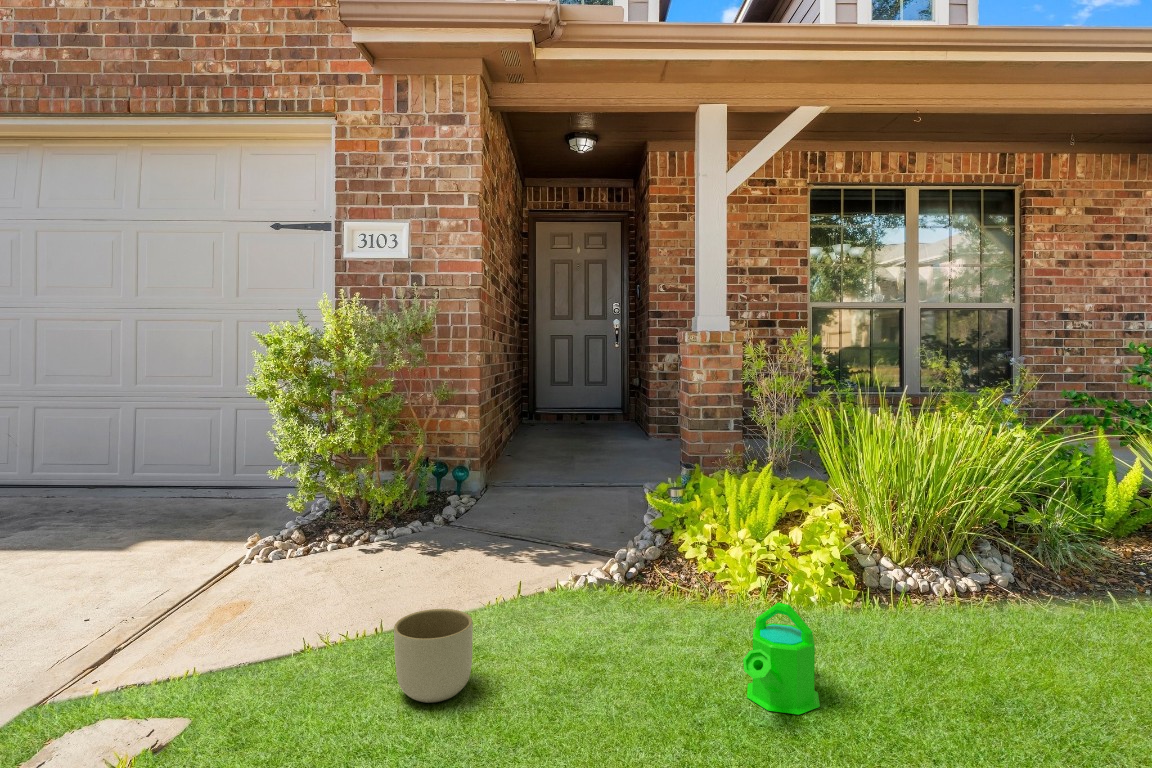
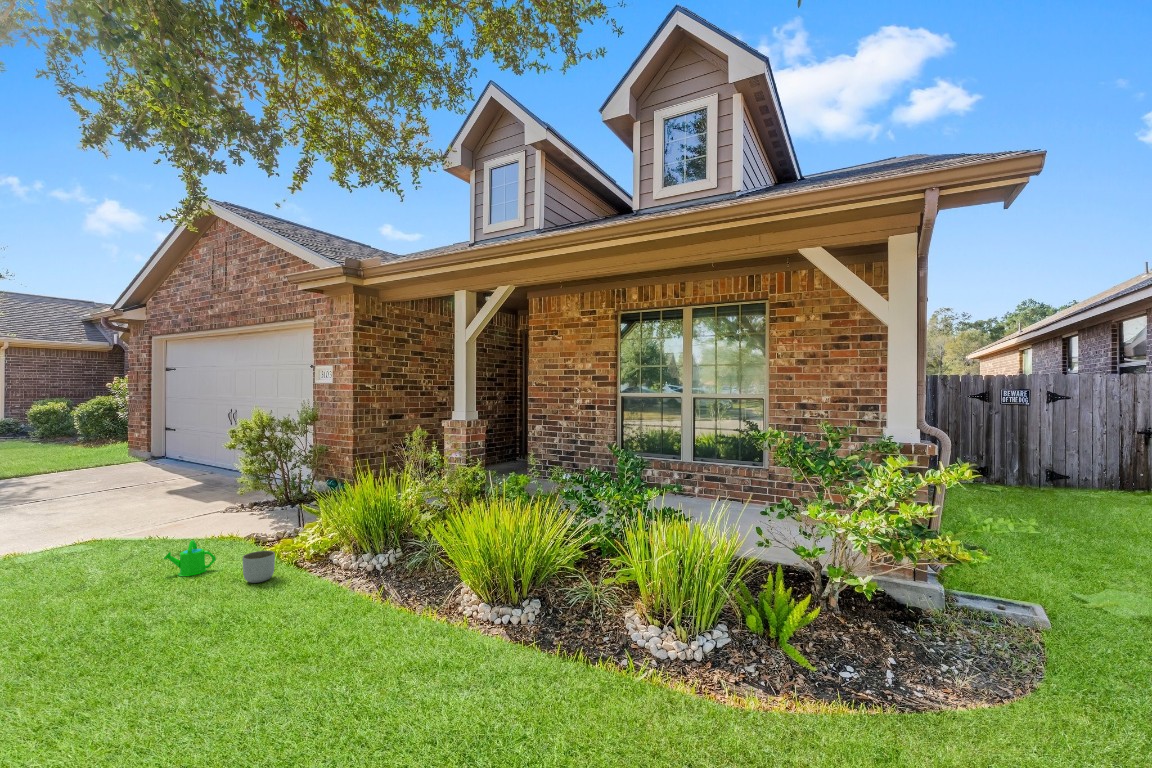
planter: present [394,609,473,703] -> present [243,551,275,583]

